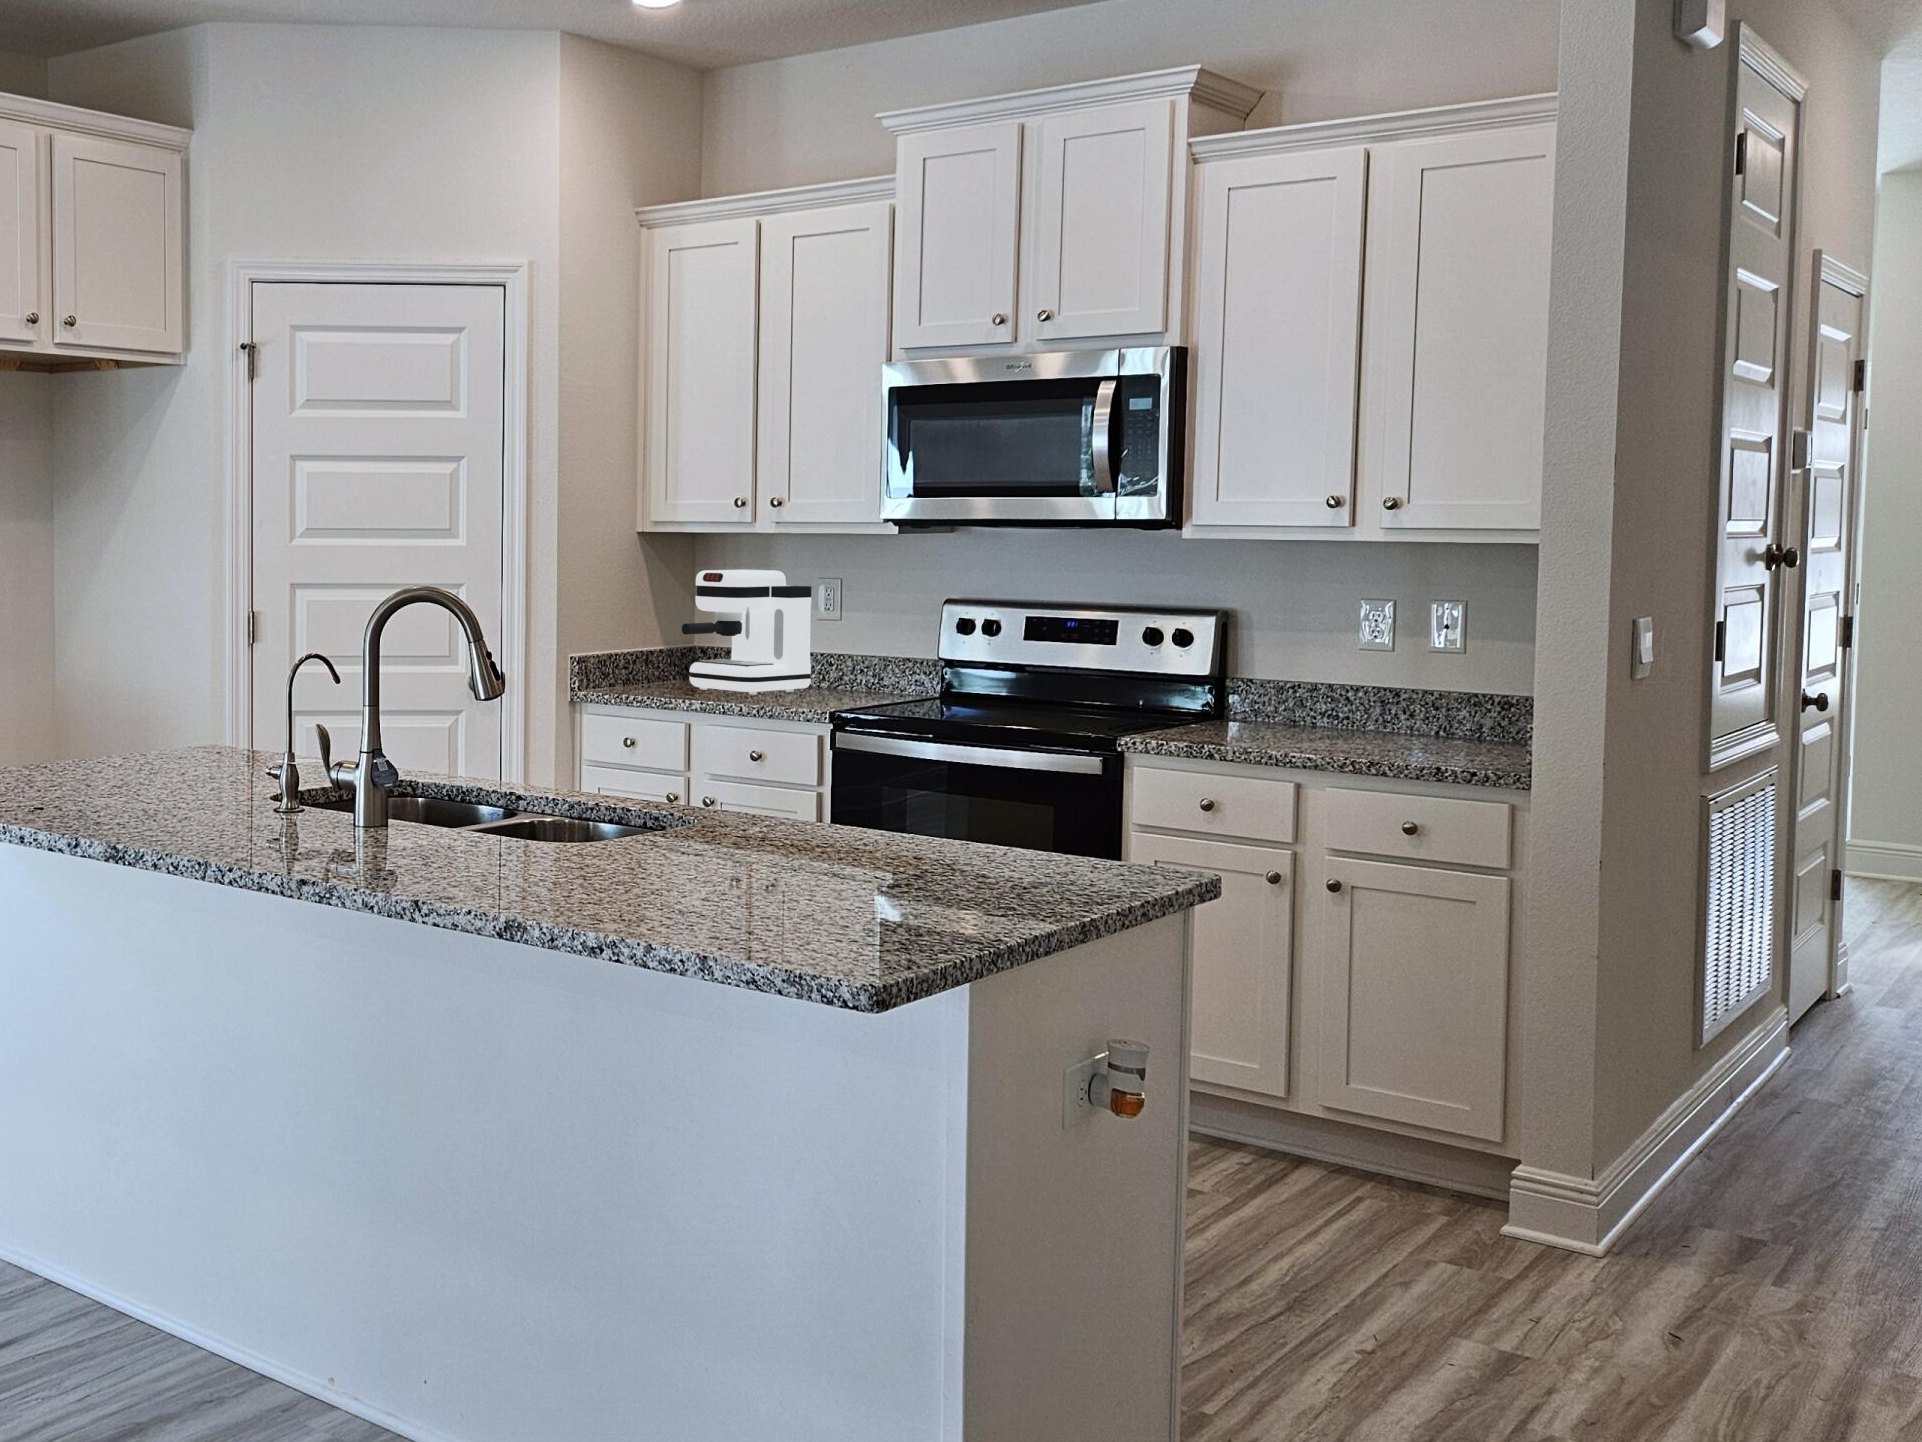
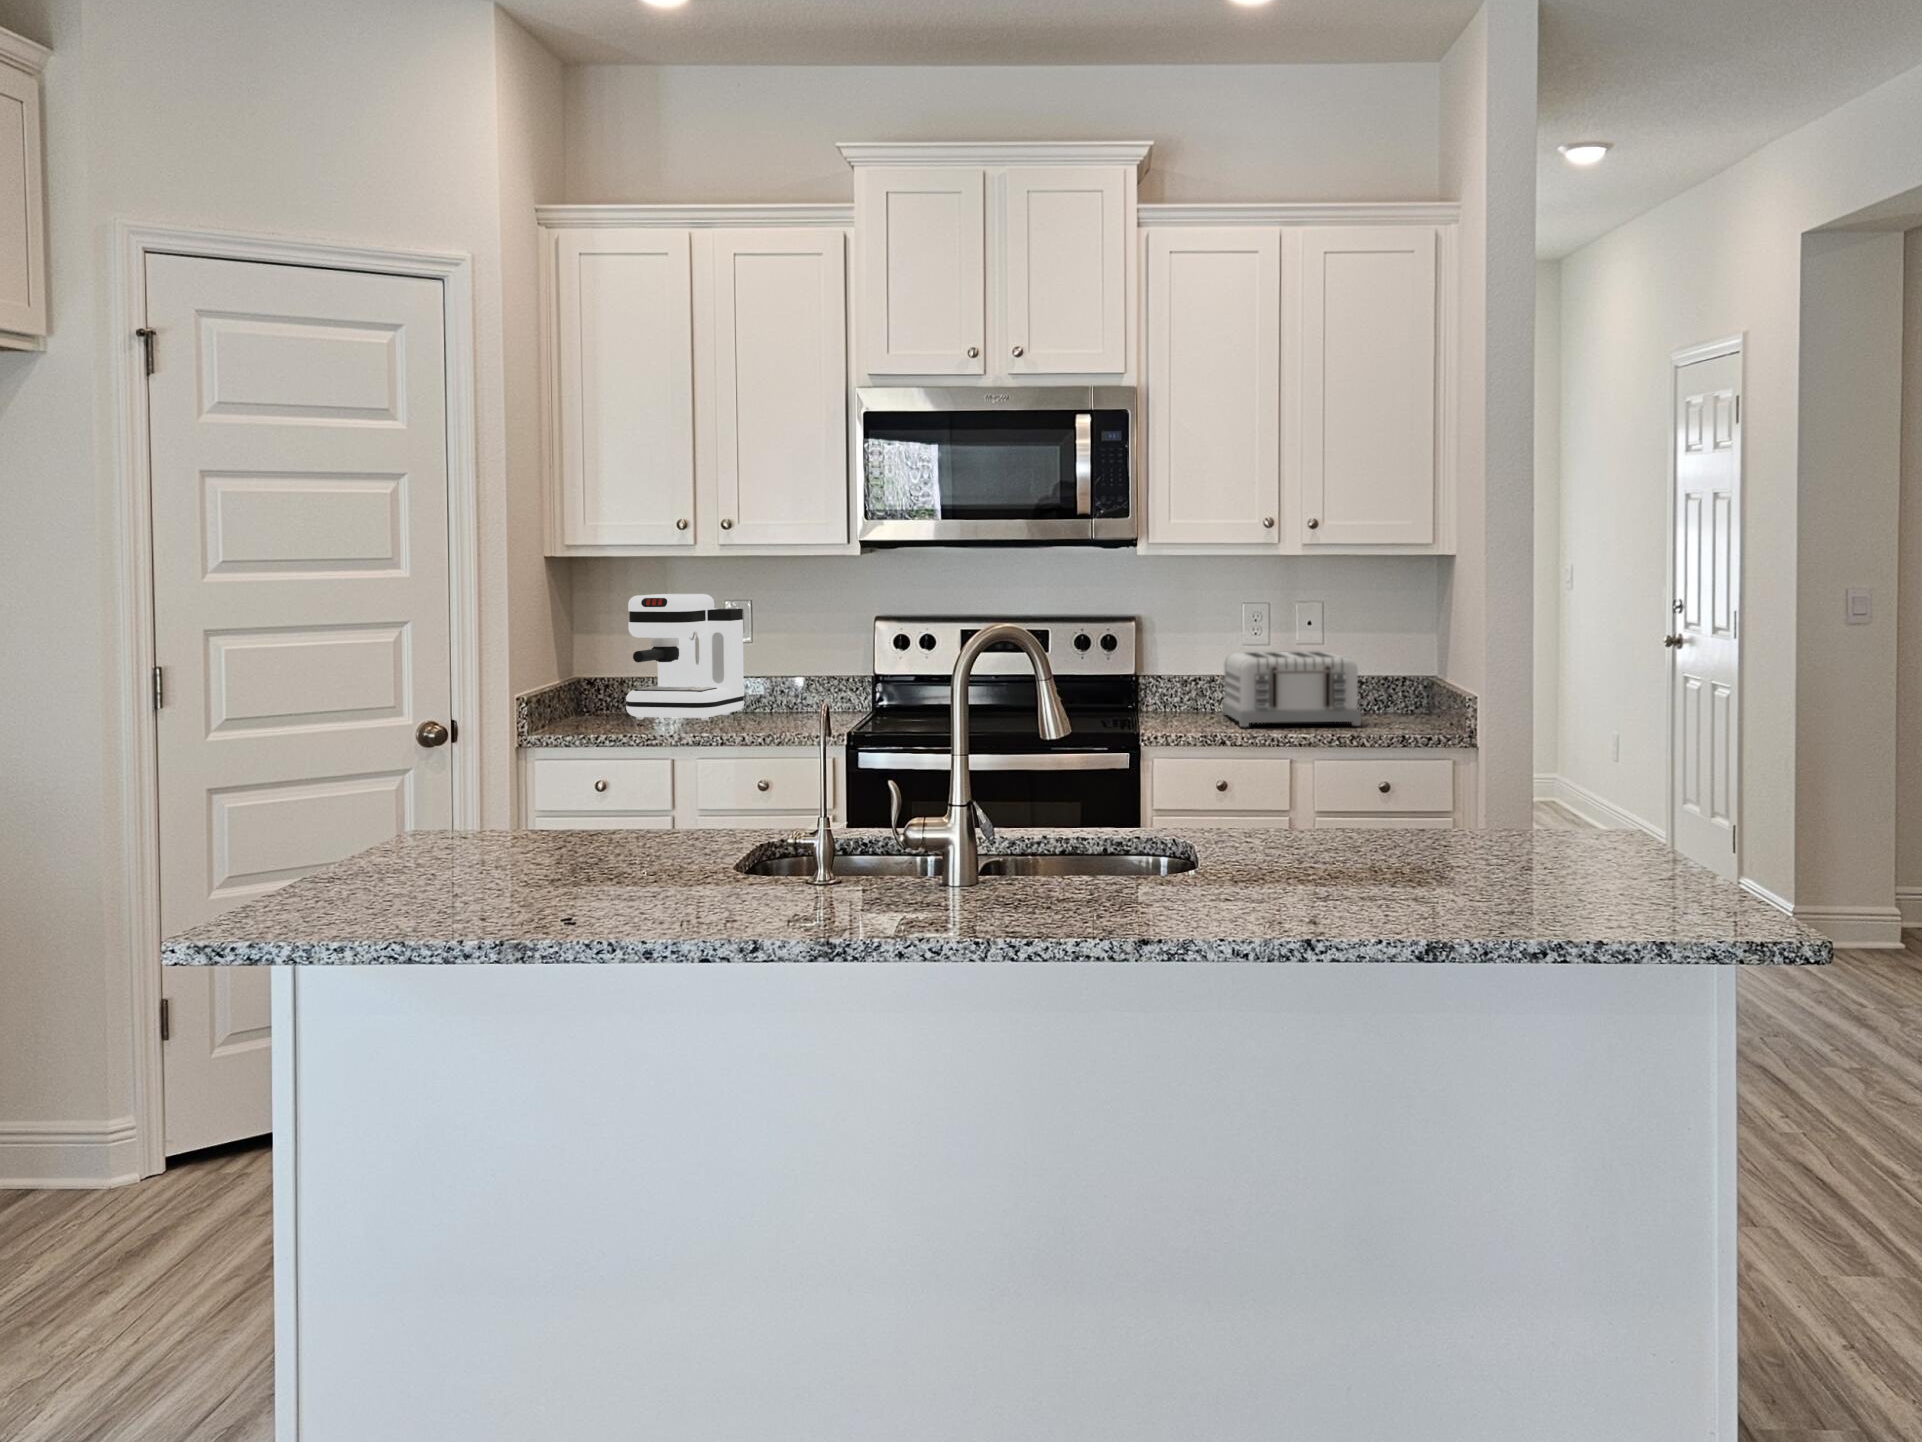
toaster: none [1268,656,1451,752] -> present [1222,651,1361,727]

